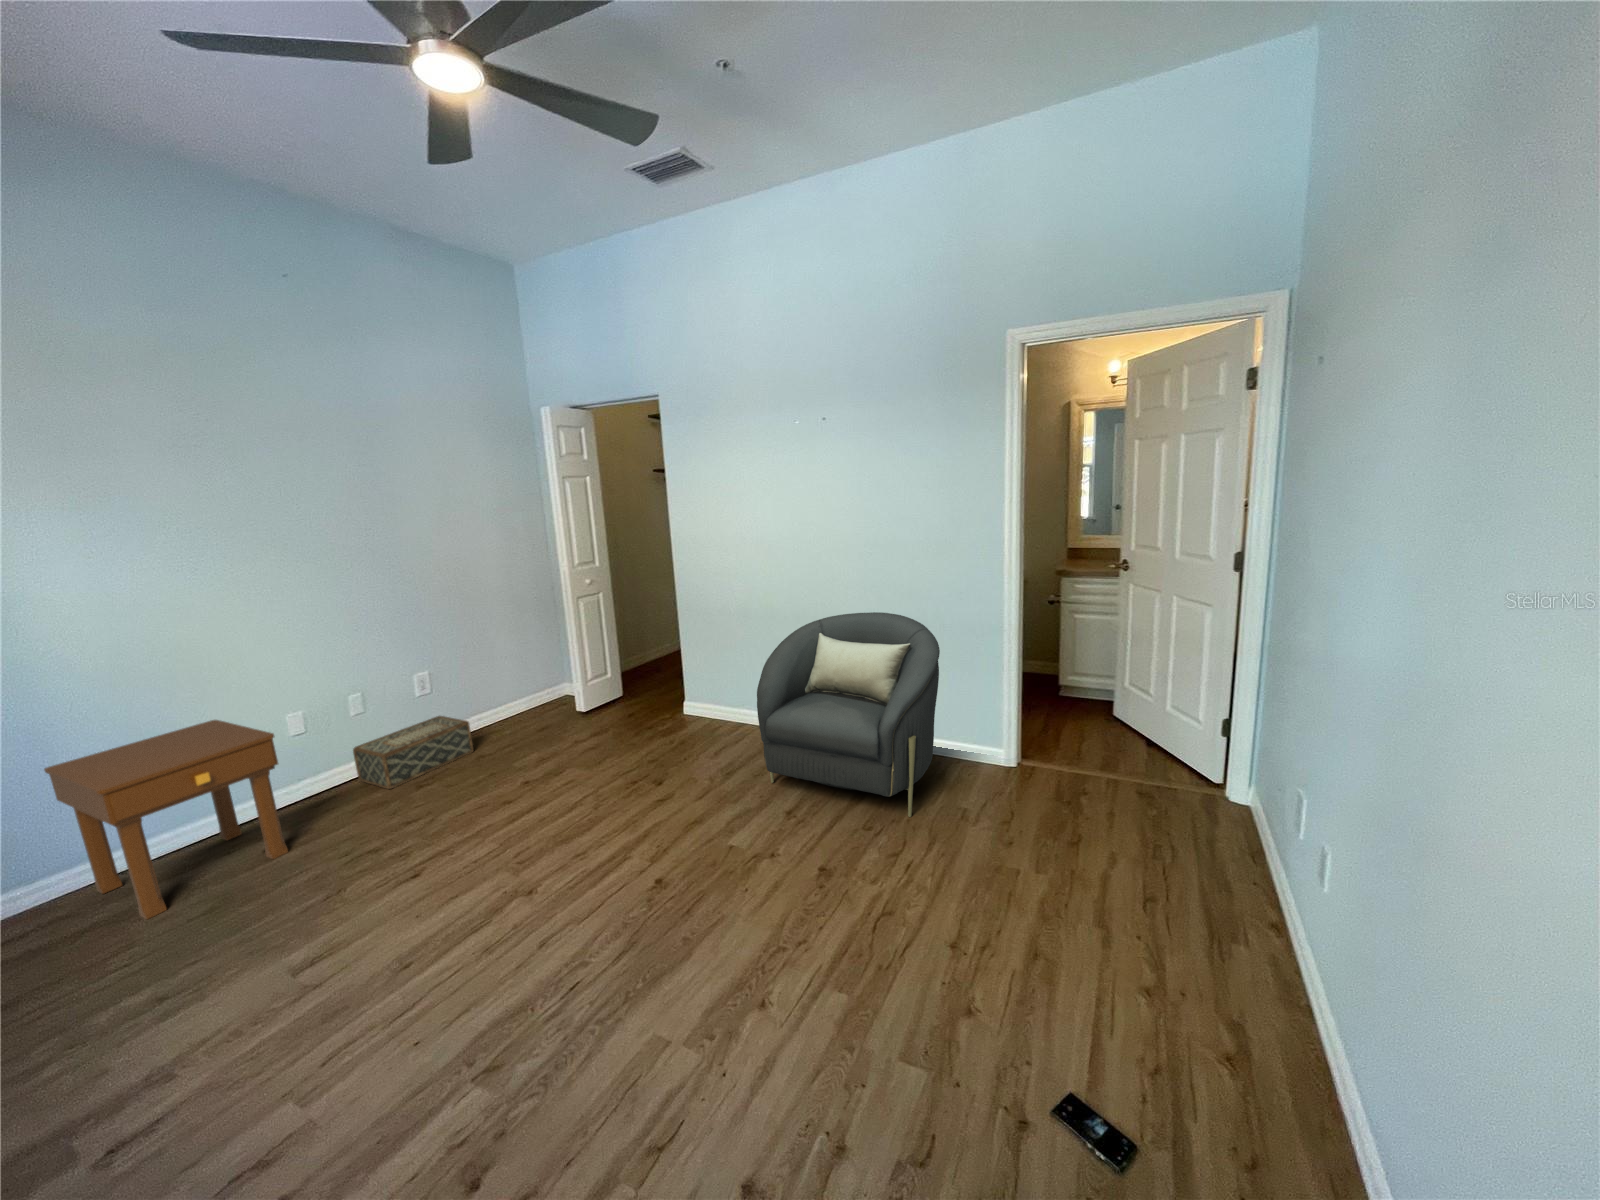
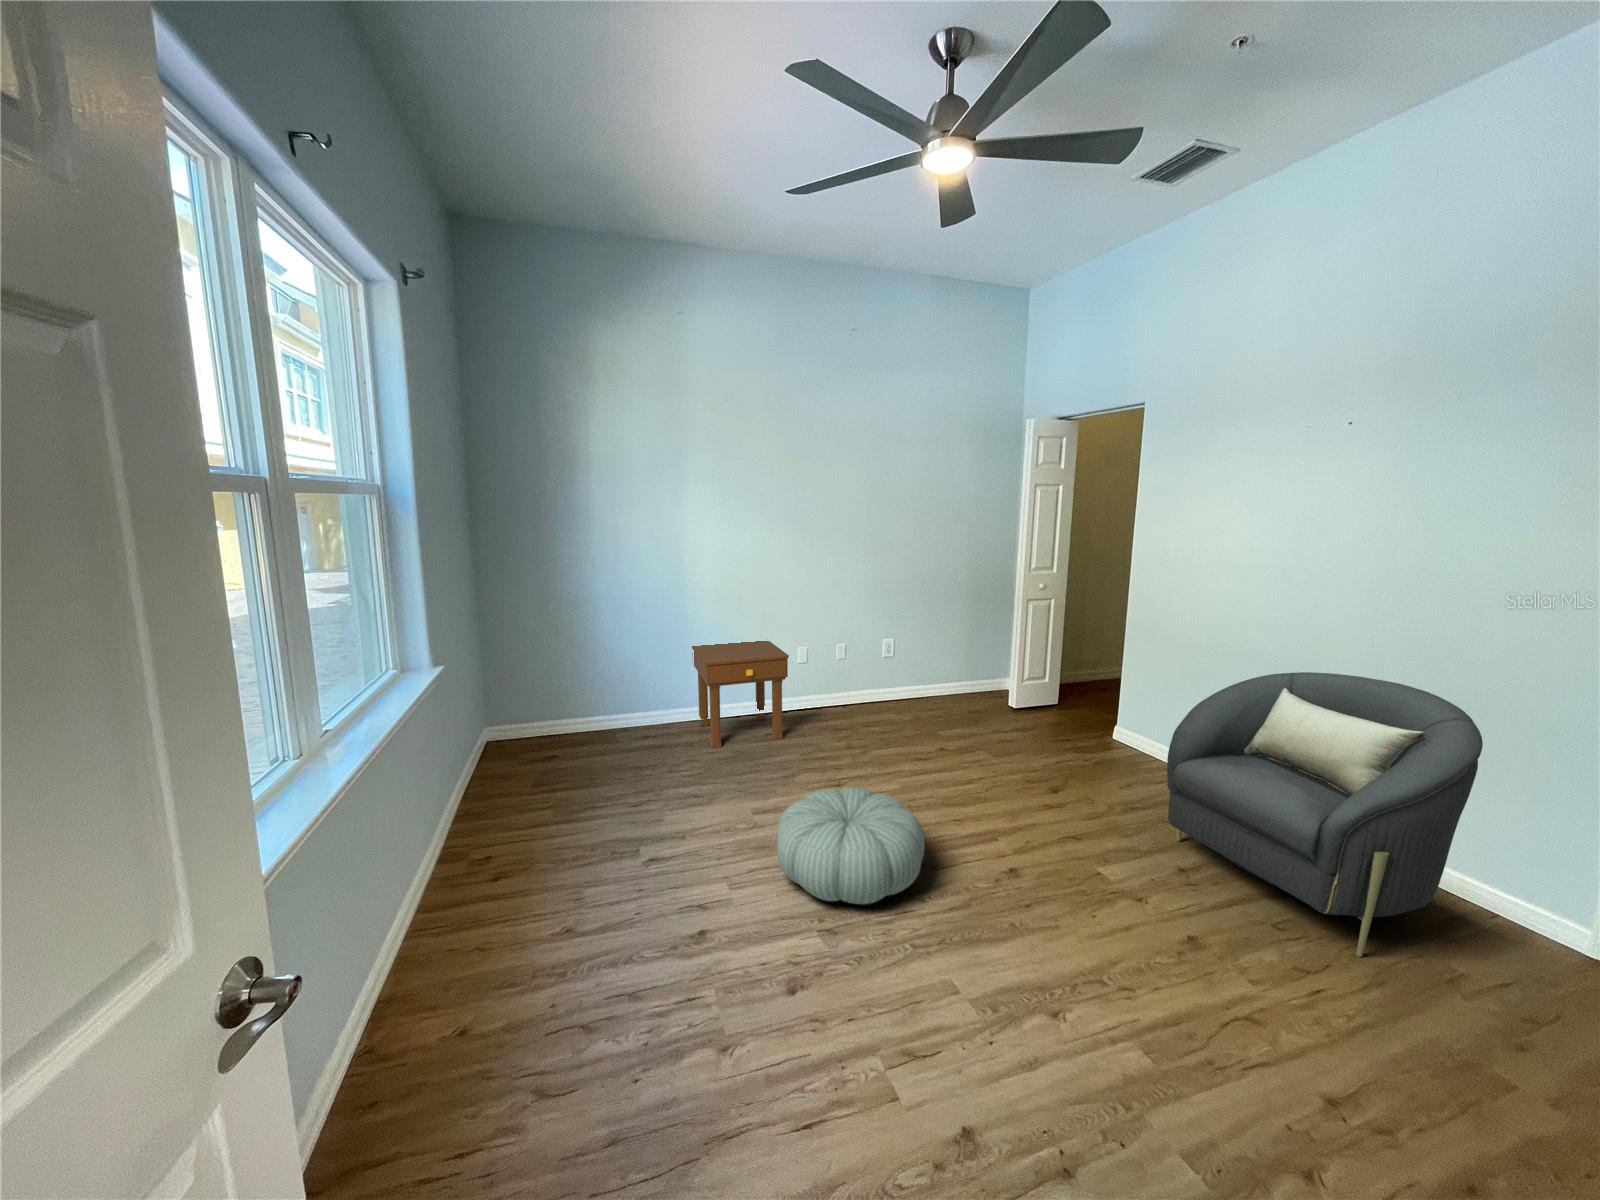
woven basket: present [353,716,473,789] -> none [835,676,914,721]
pouf: none [348,864,573,1048] -> present [777,787,925,904]

